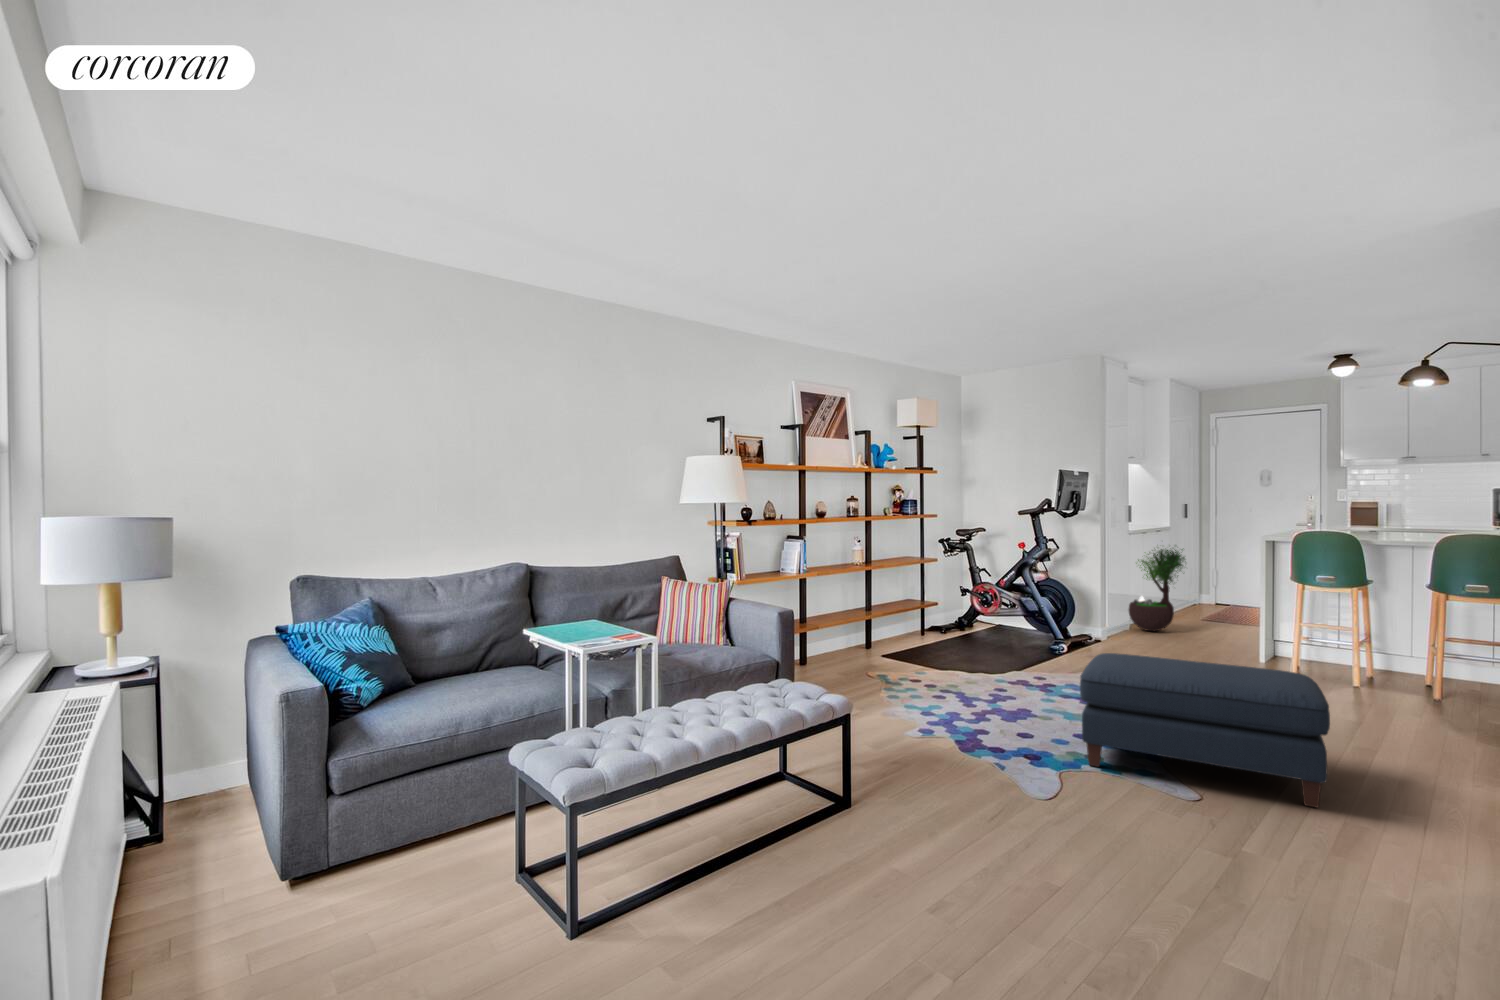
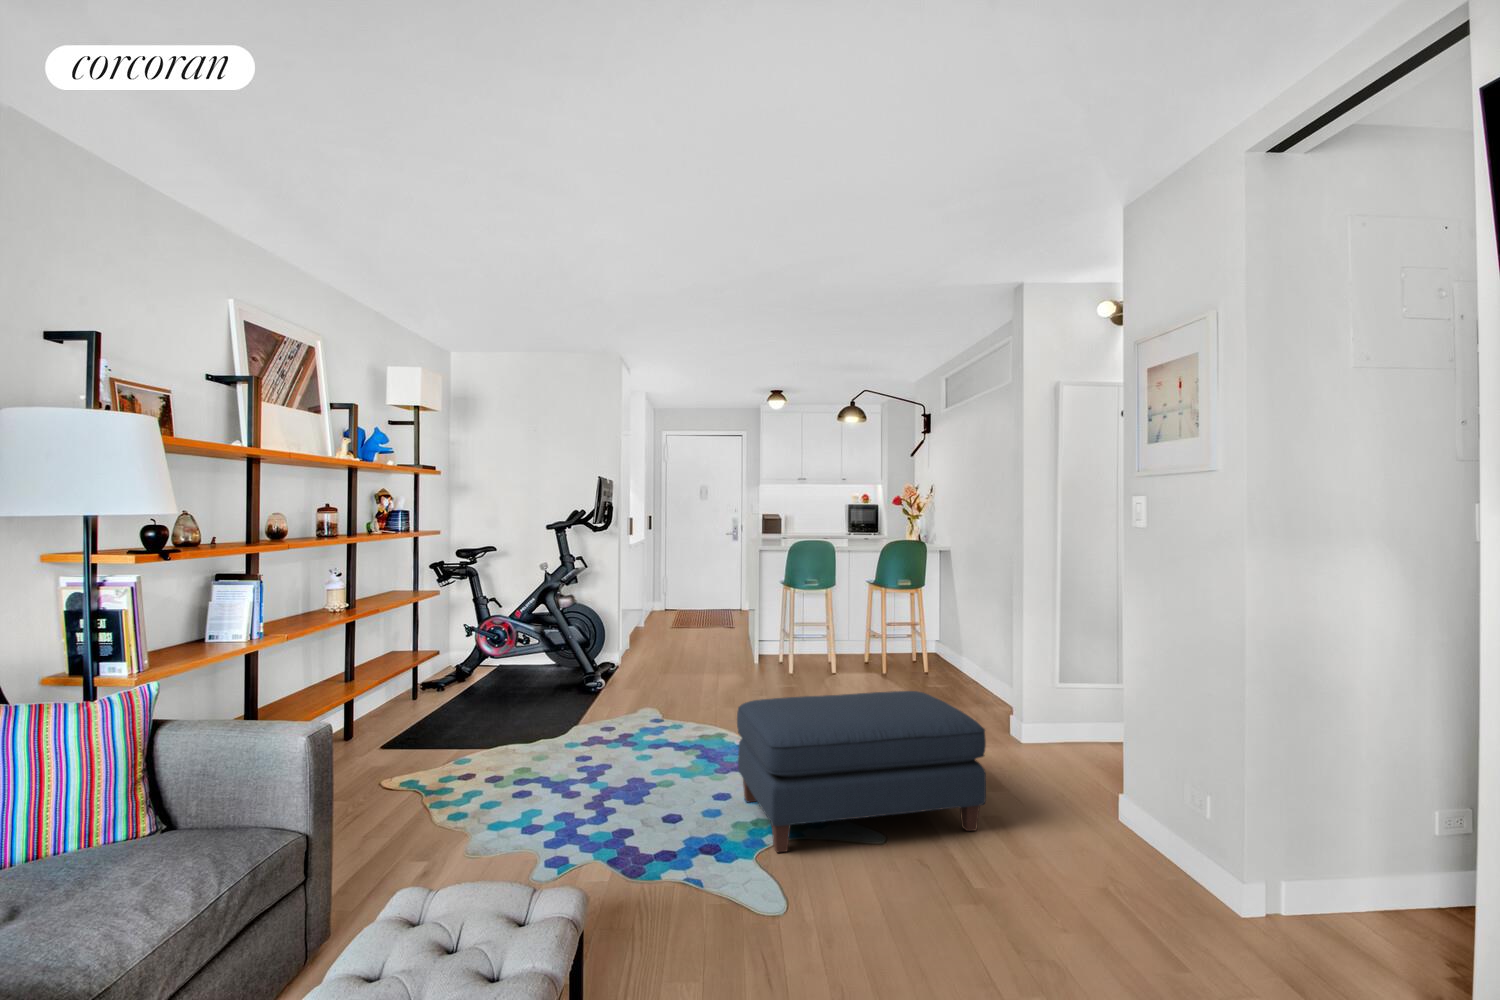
potted tree: present [1129,549,1185,631] -> none [638,553,695,649]

